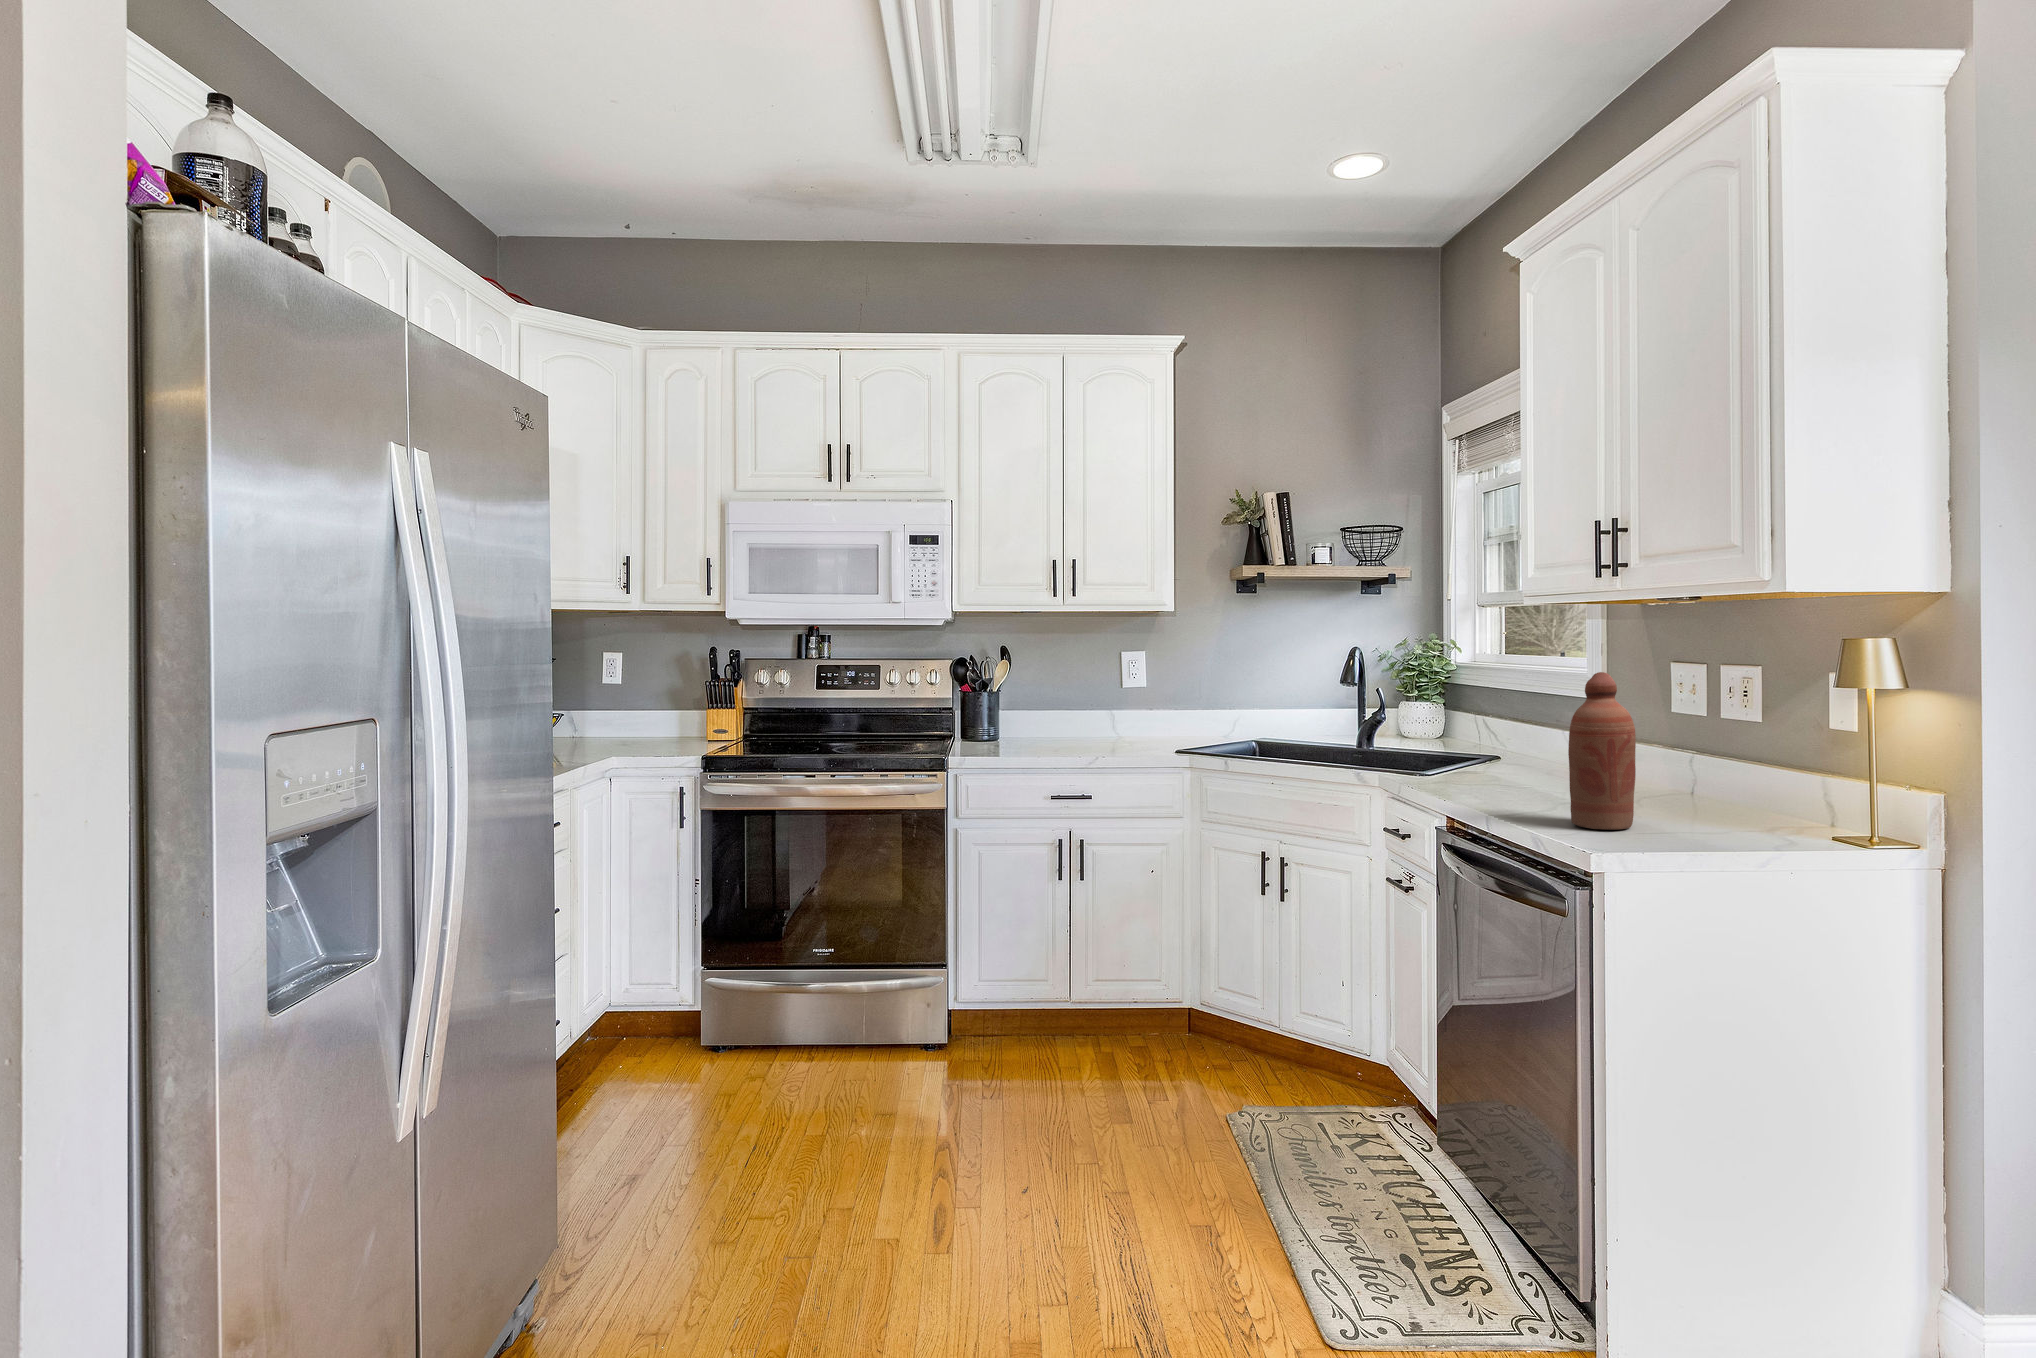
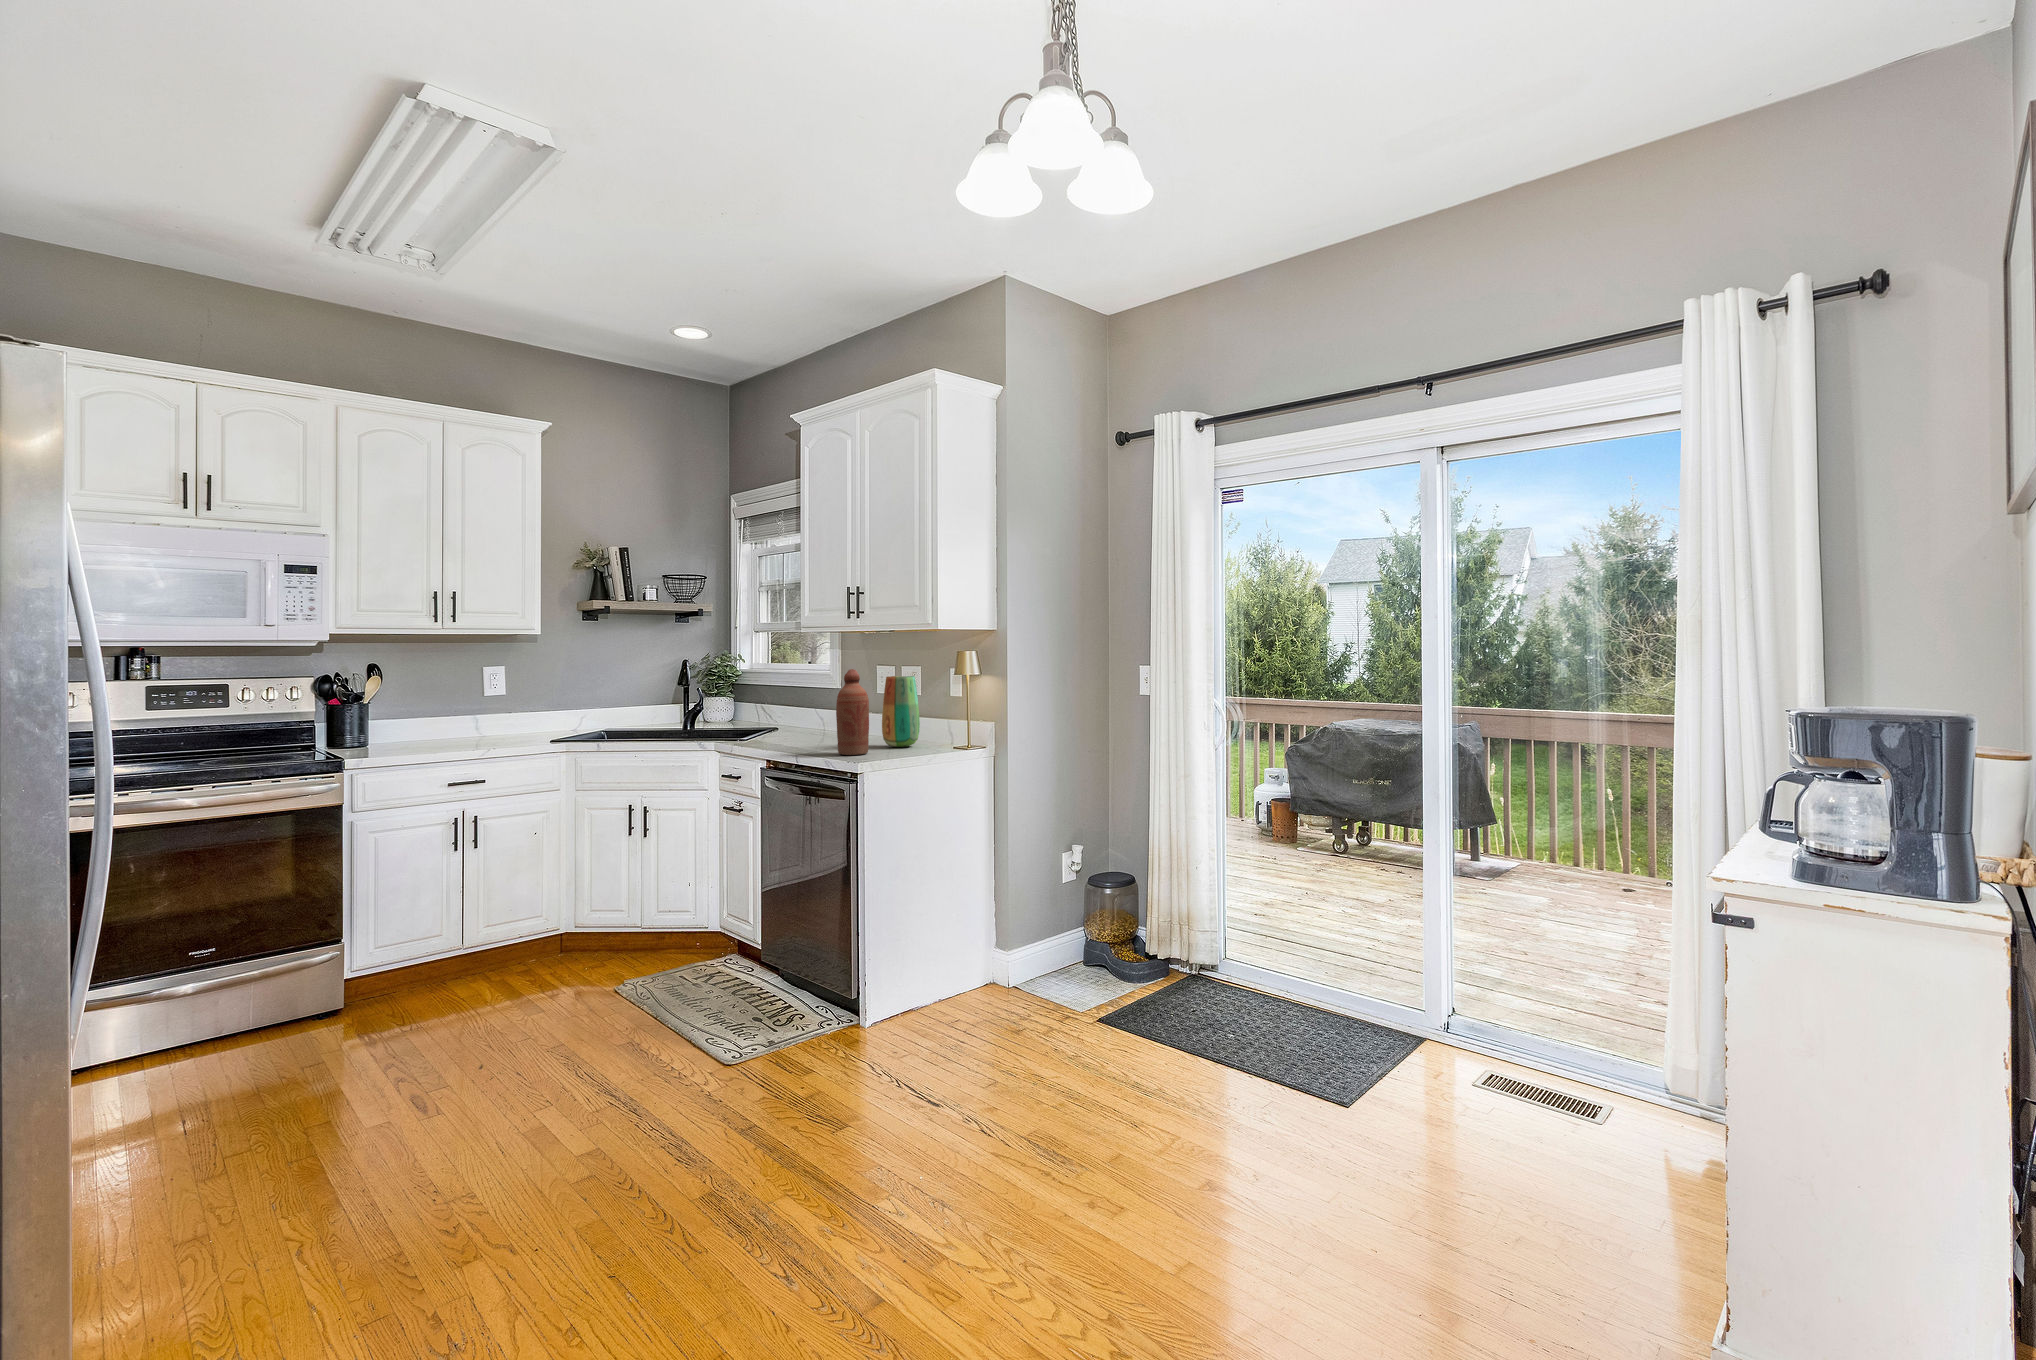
vase: none [1668,683,1753,818] -> present [882,676,920,747]

